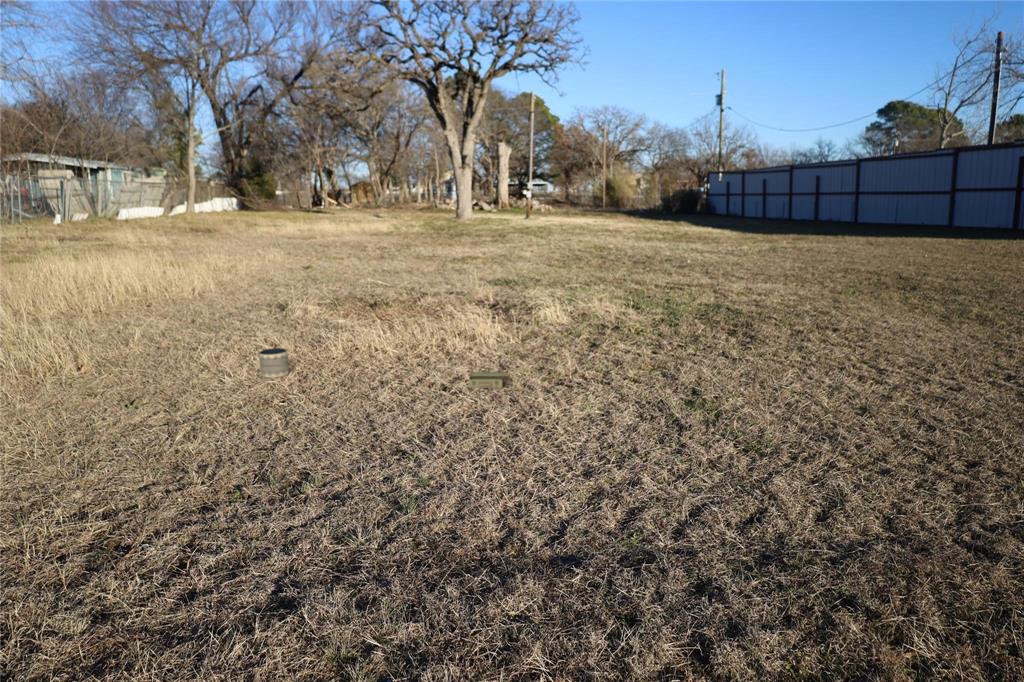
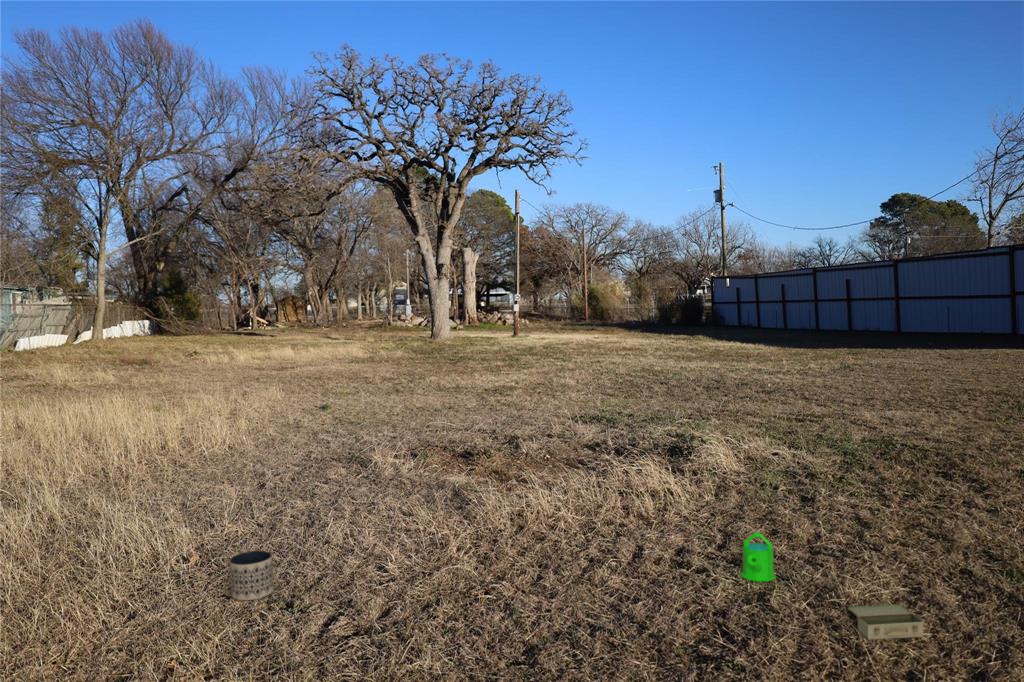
watering can: none [442,334,467,363] -> present [741,532,776,581]
planter: present [259,348,289,378] -> present [230,551,274,600]

